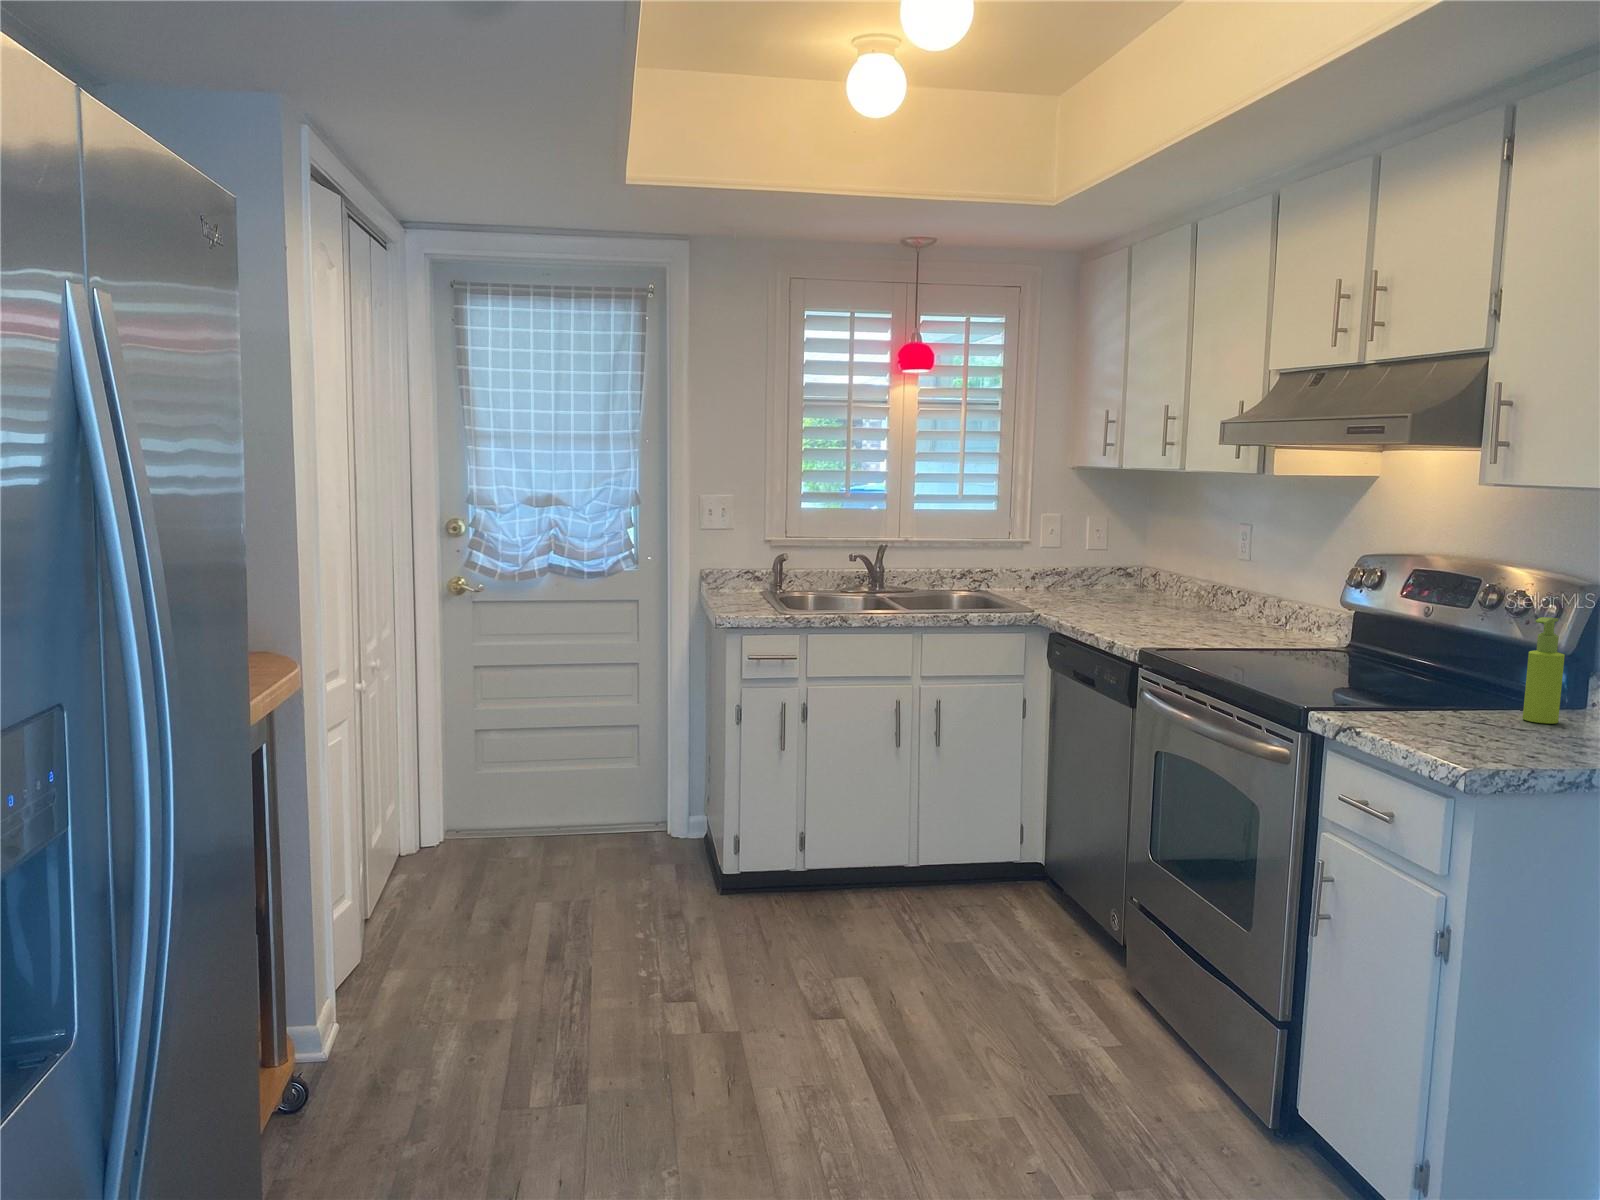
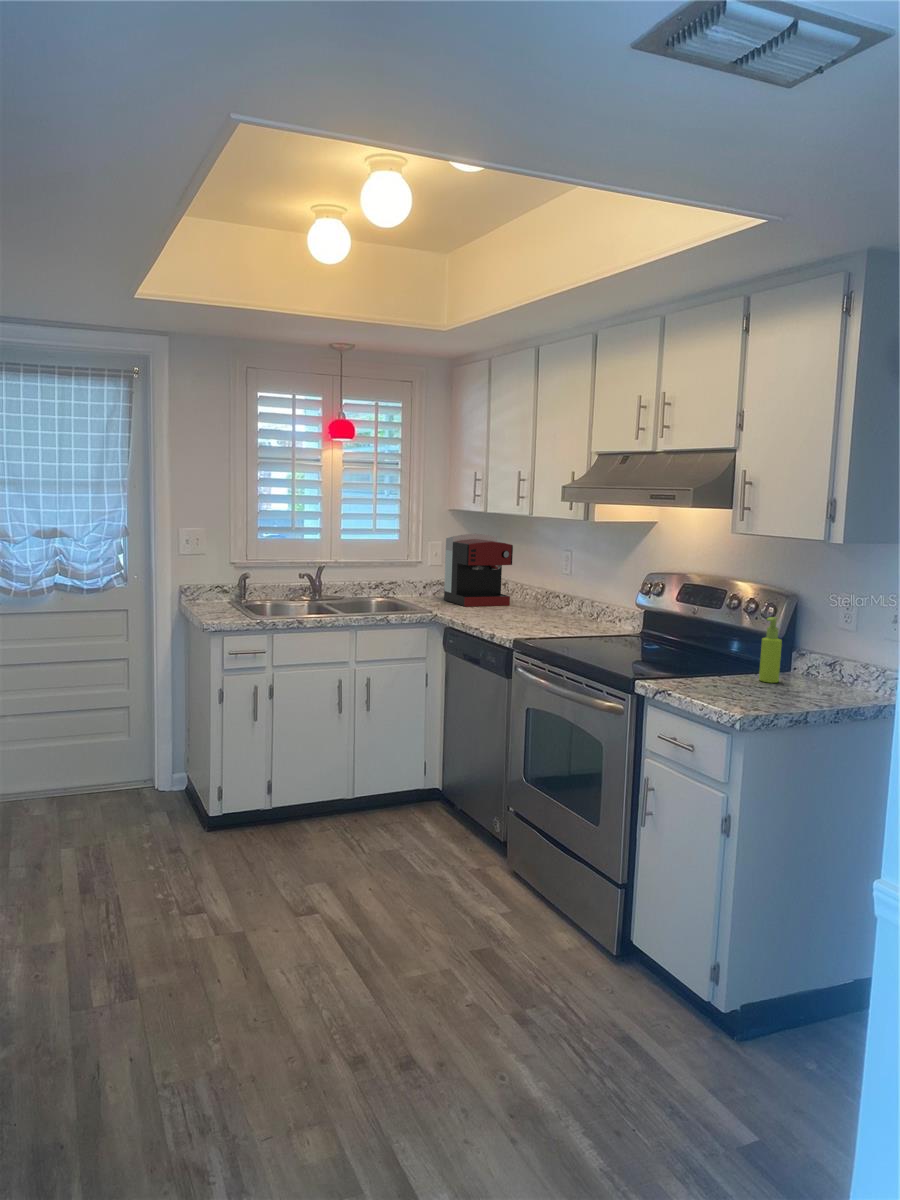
coffee maker: none [1061,501,1161,605] -> present [444,533,513,606]

